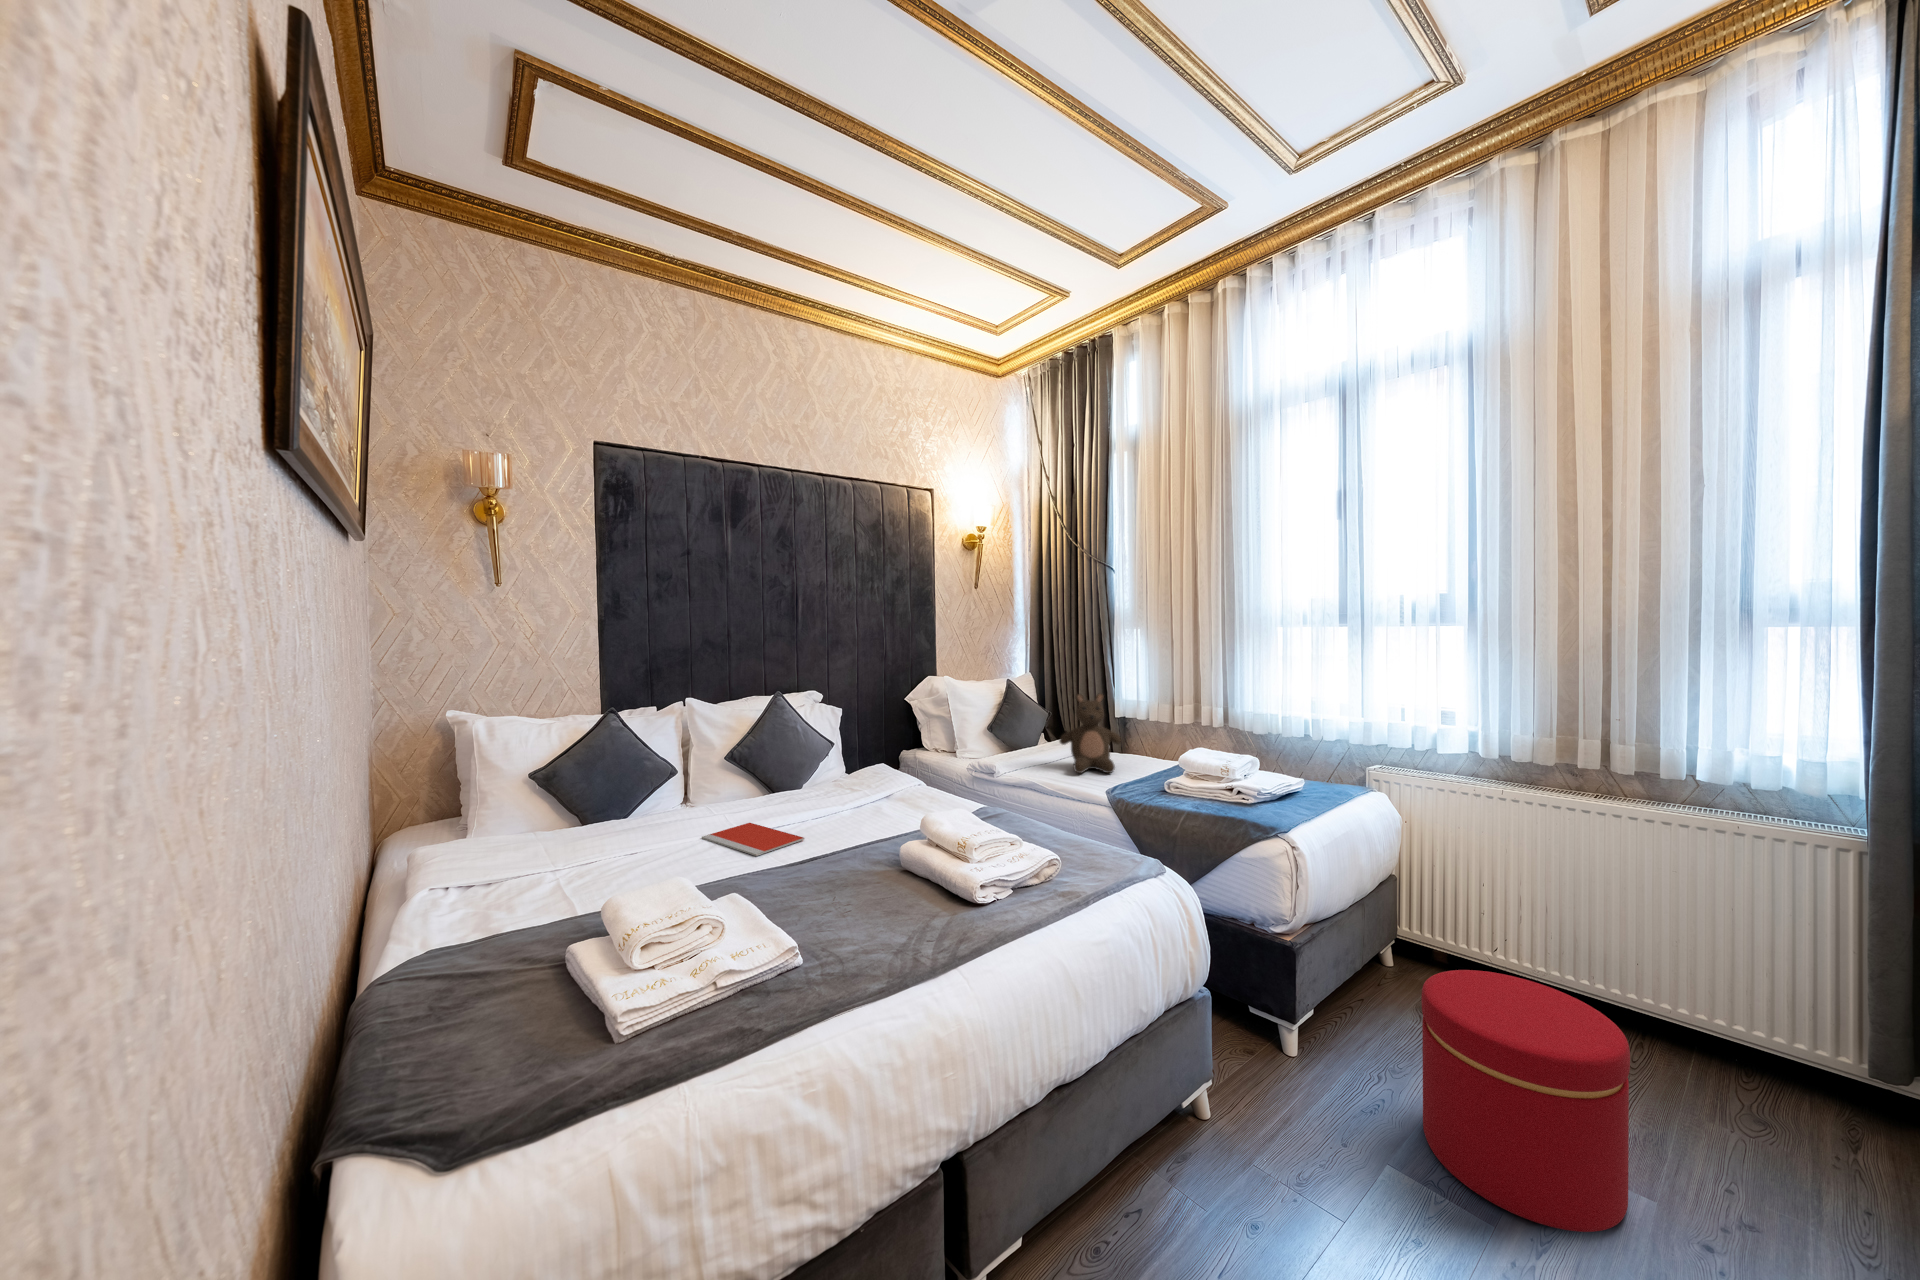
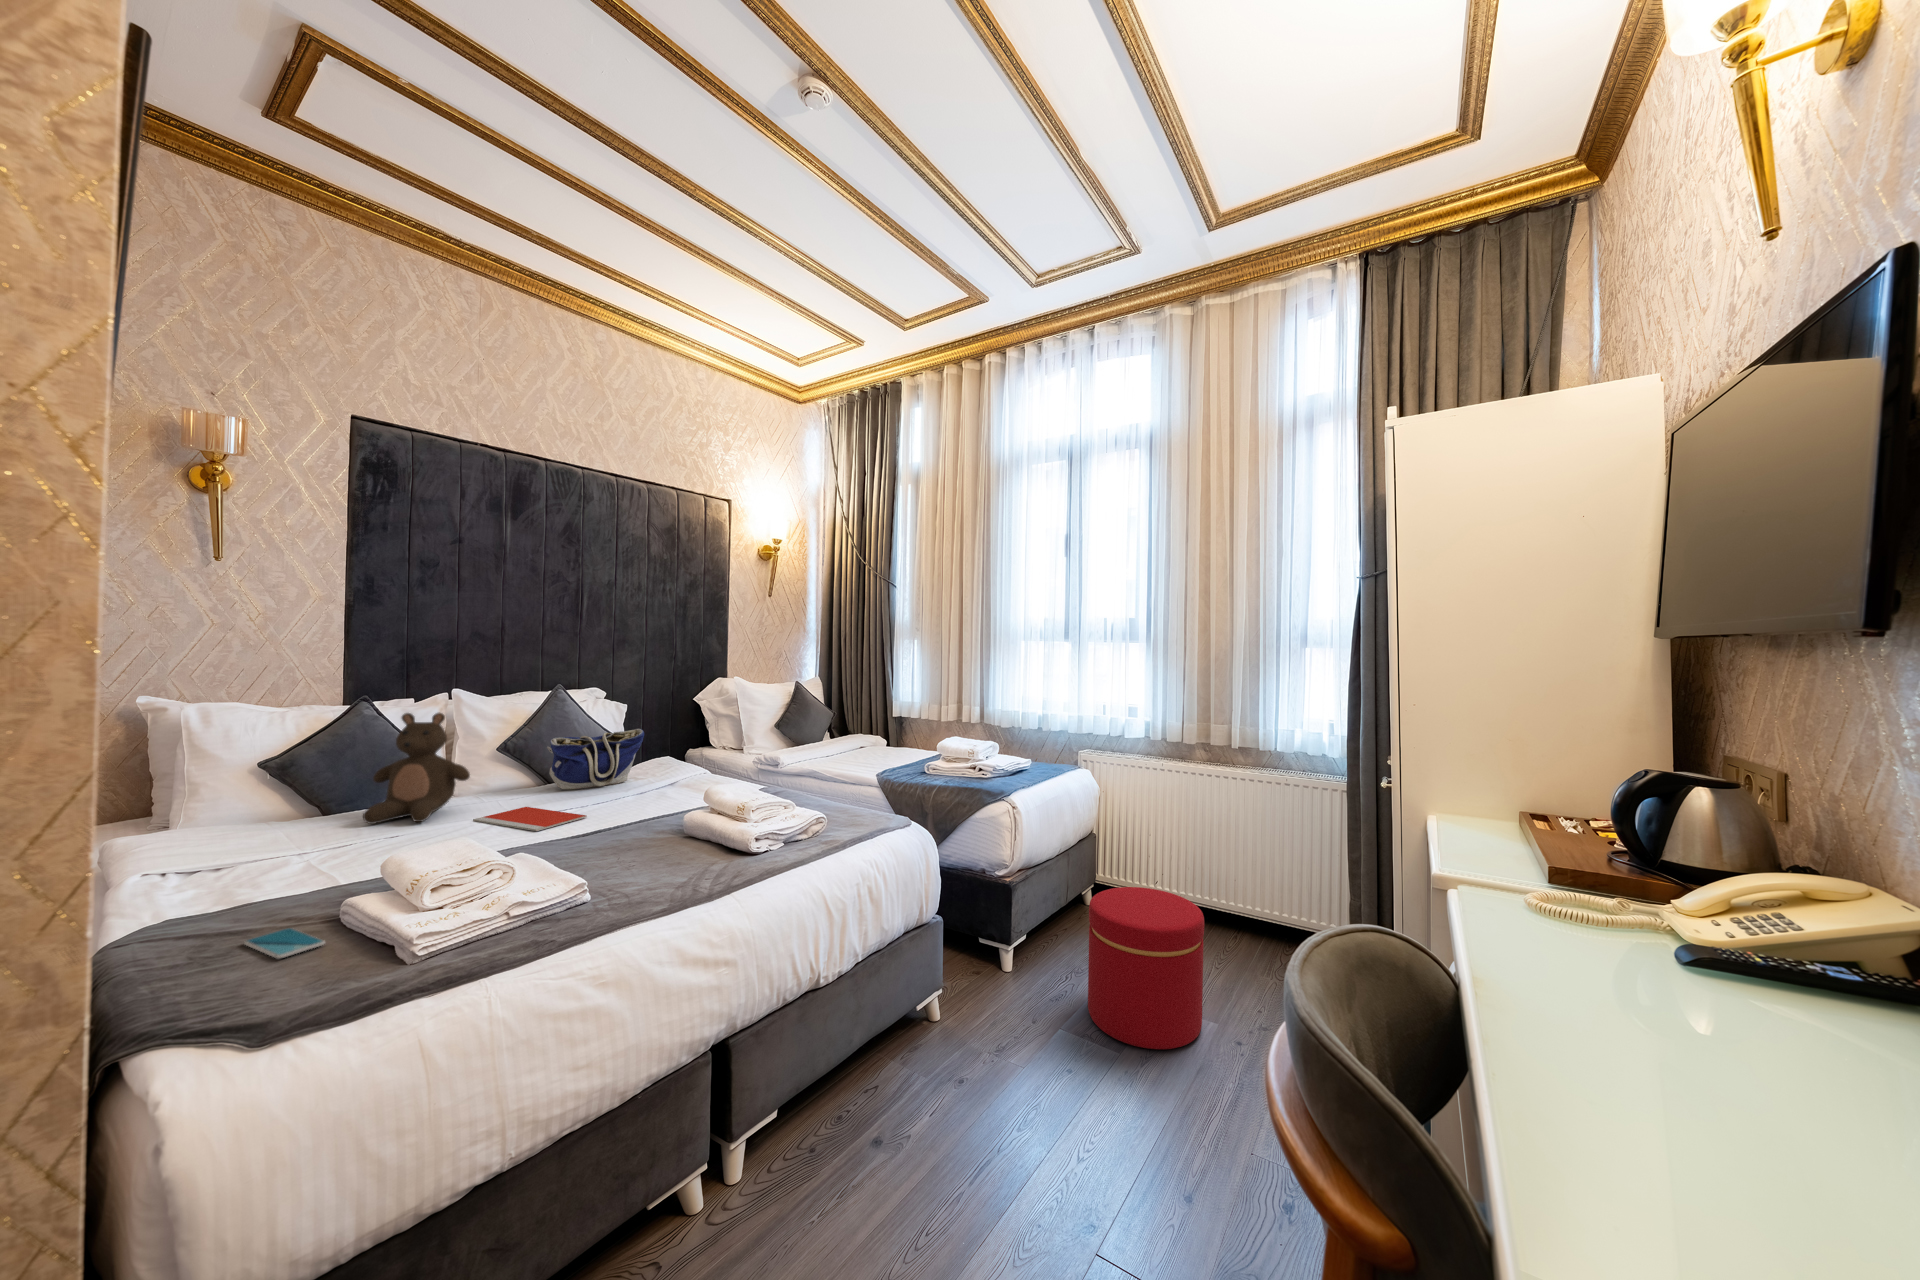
stuffed bear: present [1060,694,1121,773] -> present [363,713,470,824]
tote bag: none [768,738,859,802] -> present [547,729,644,789]
smartphone: none [476,977,543,1022] -> present [244,928,325,959]

